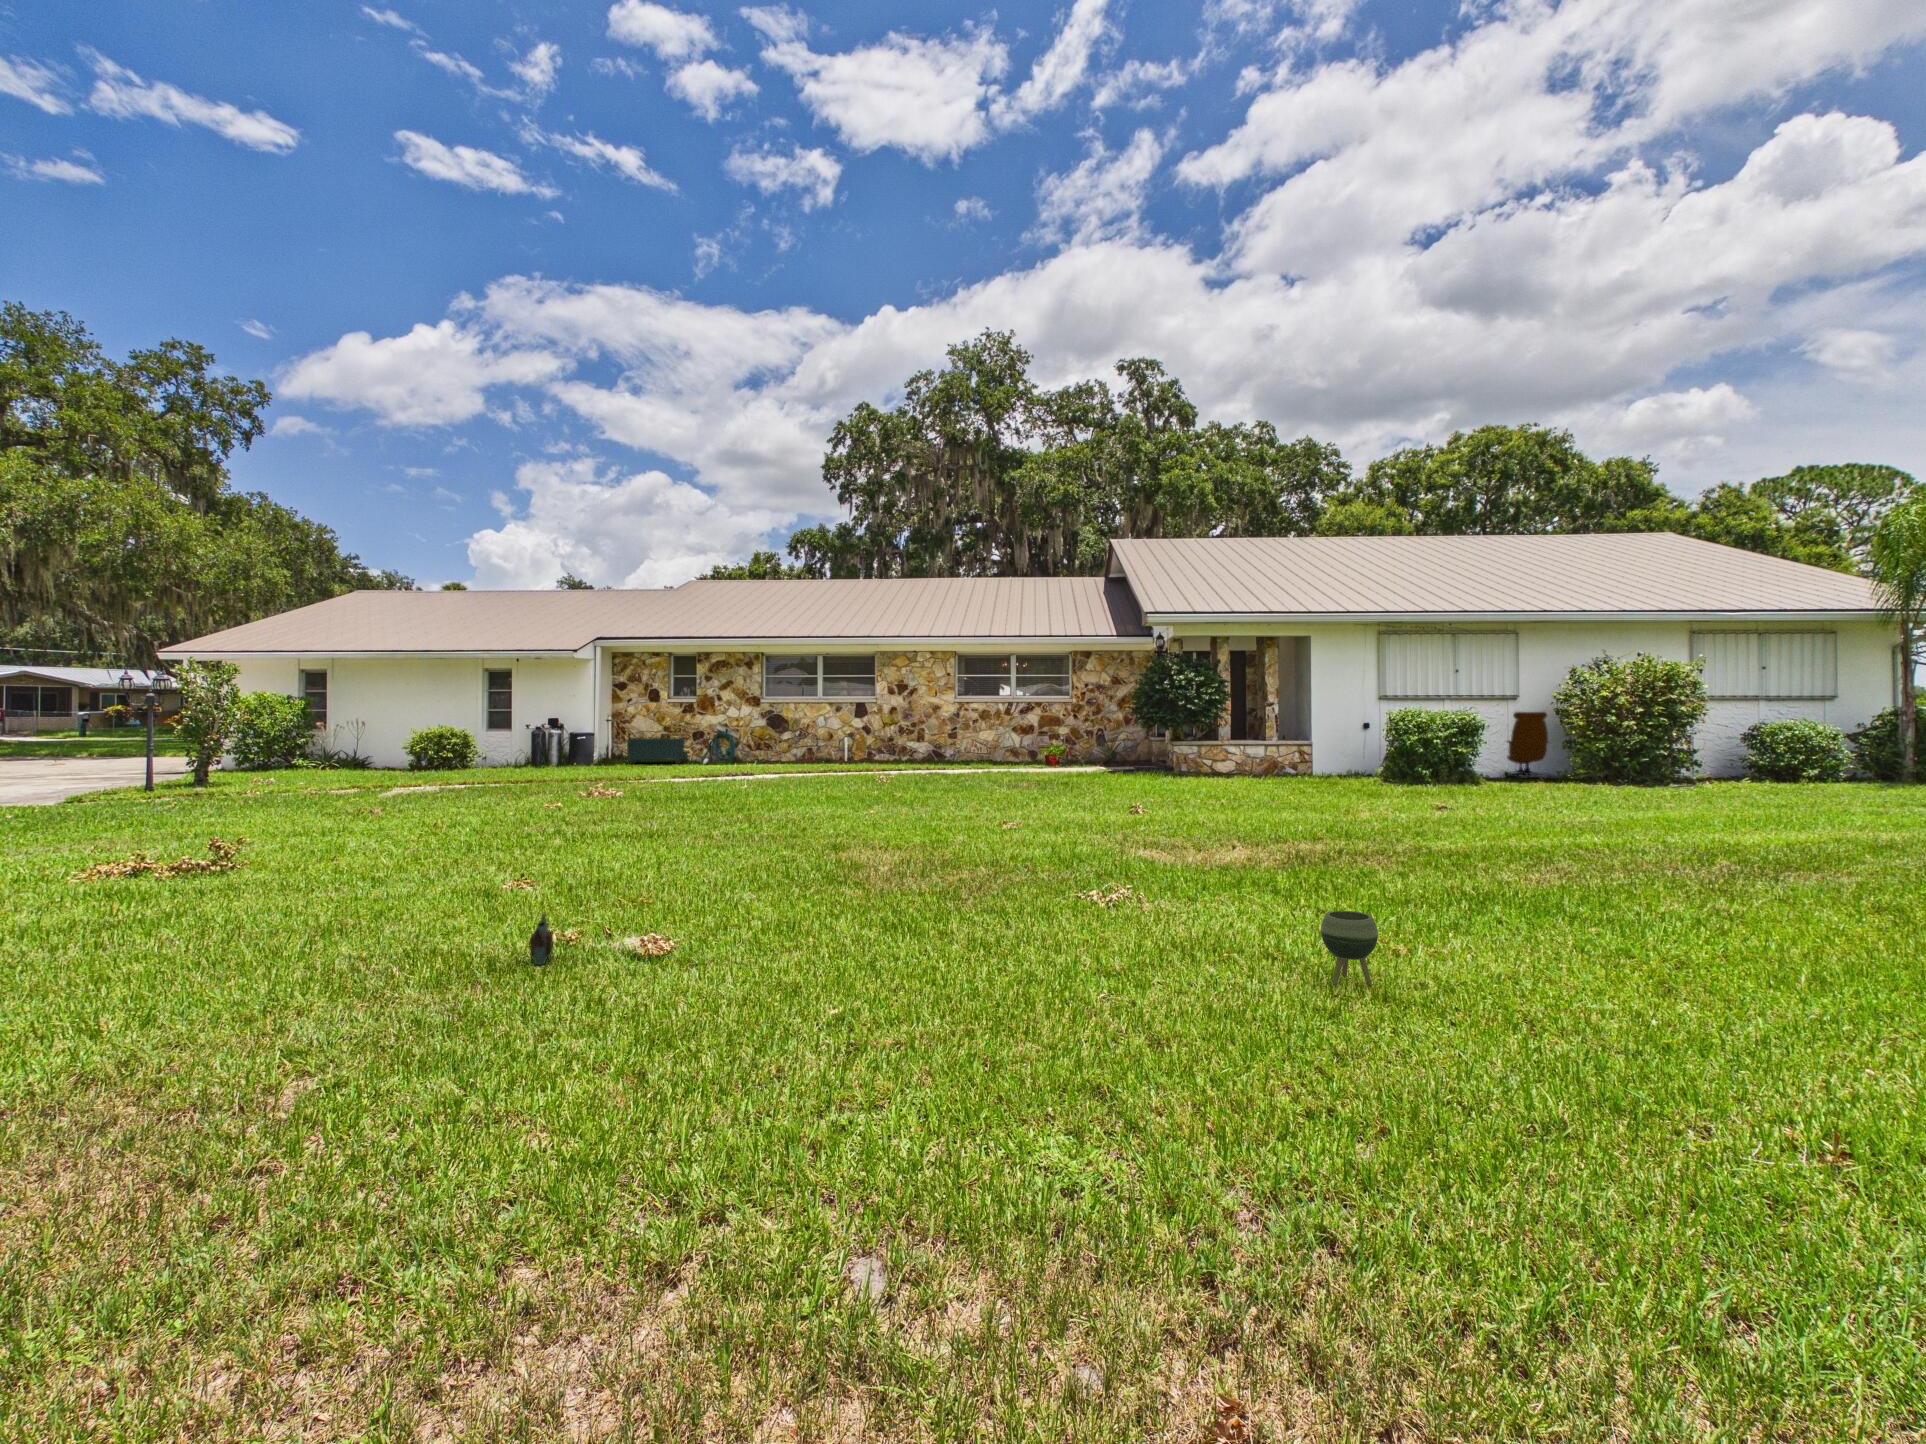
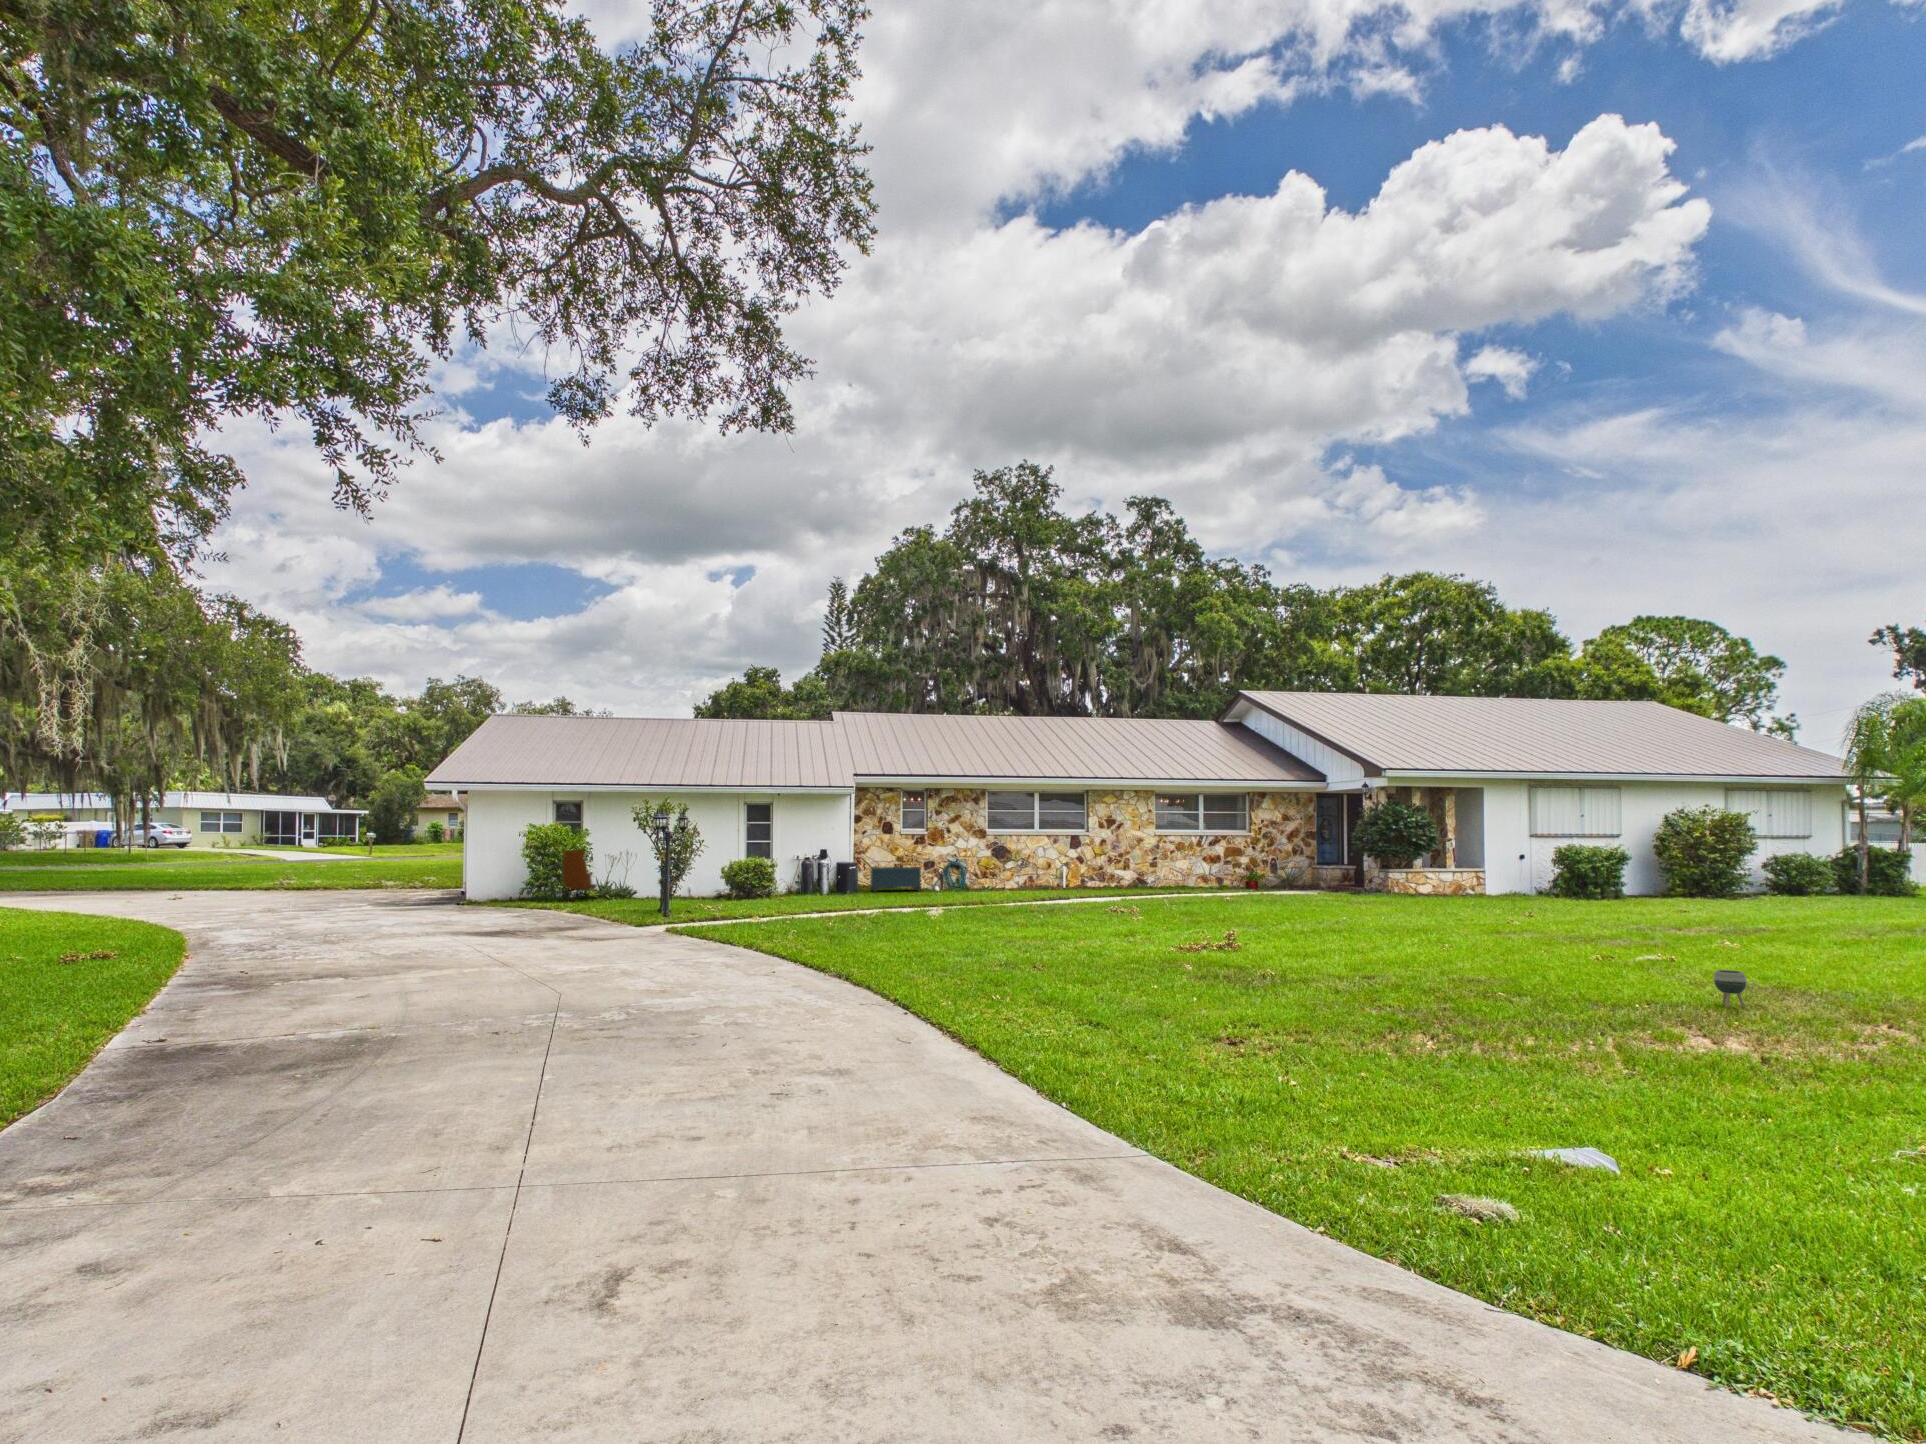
lounge chair: present [1507,712,1549,776] -> present [562,850,597,899]
planter: present [1321,911,1378,986] -> present [1713,970,1747,1008]
watering can: present [530,913,553,965] -> none [1536,953,1572,976]

